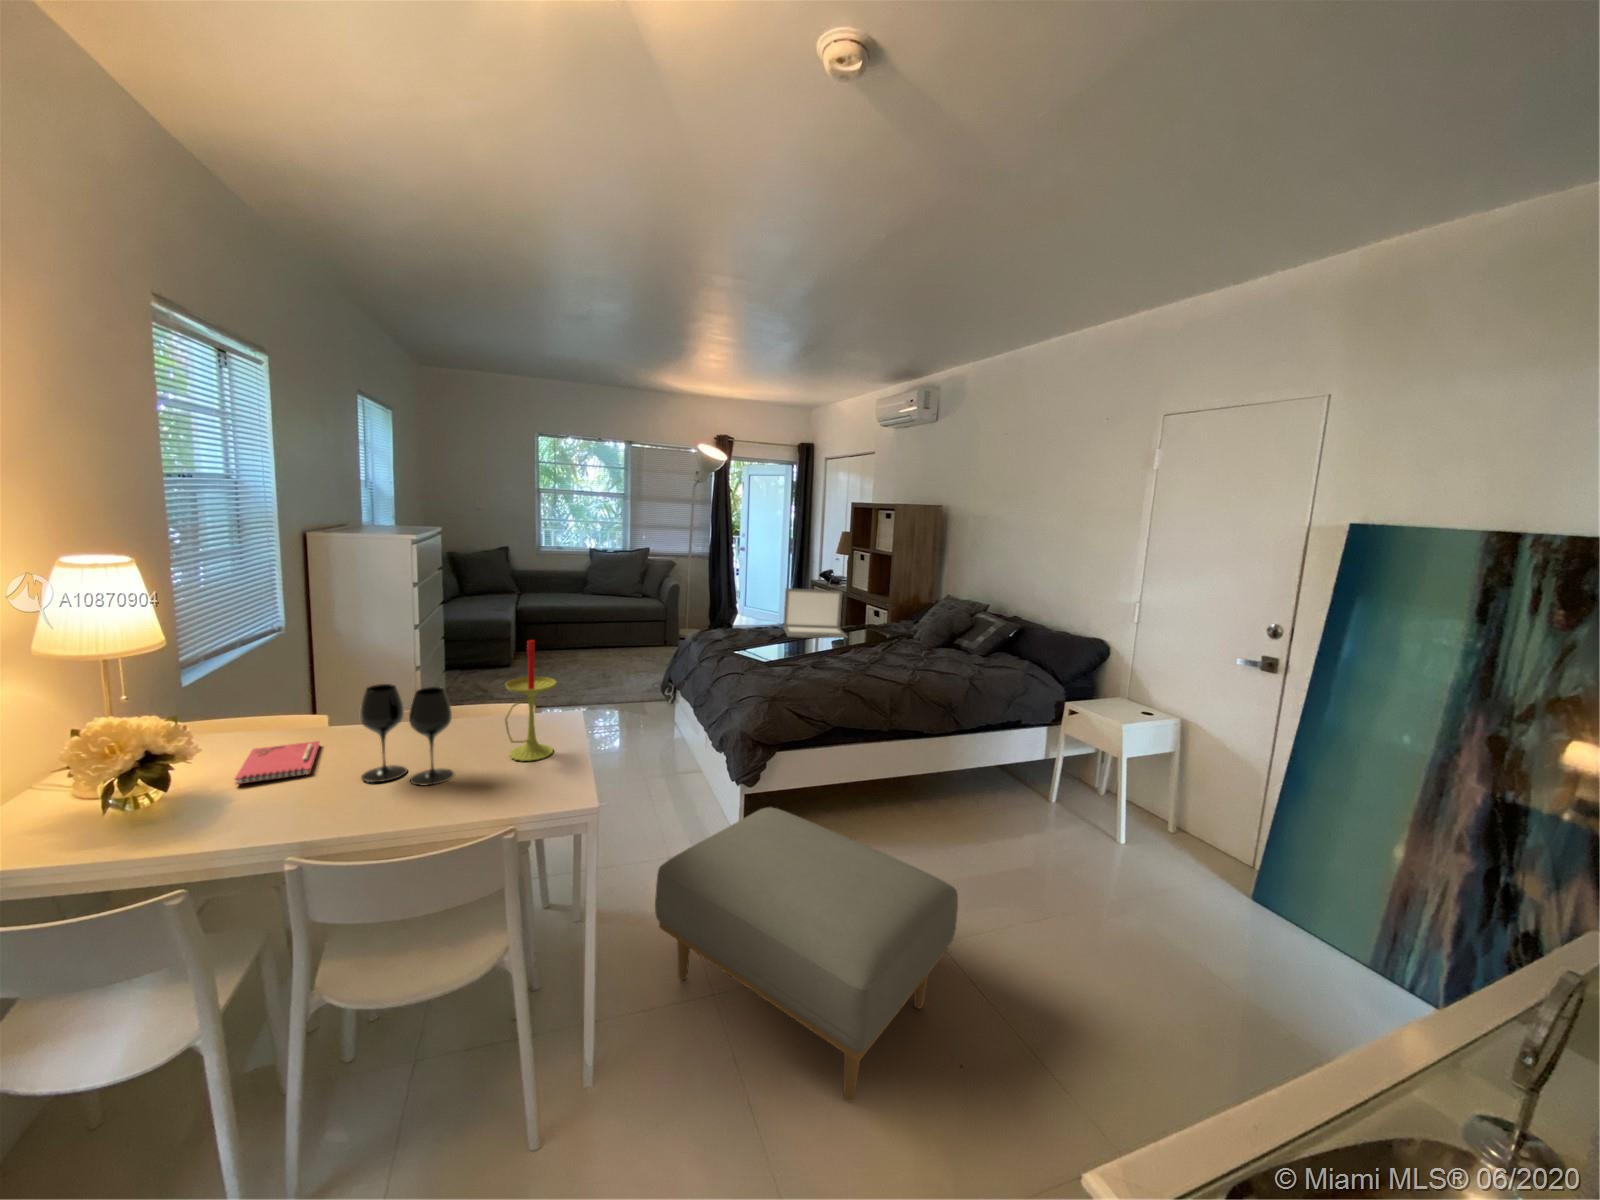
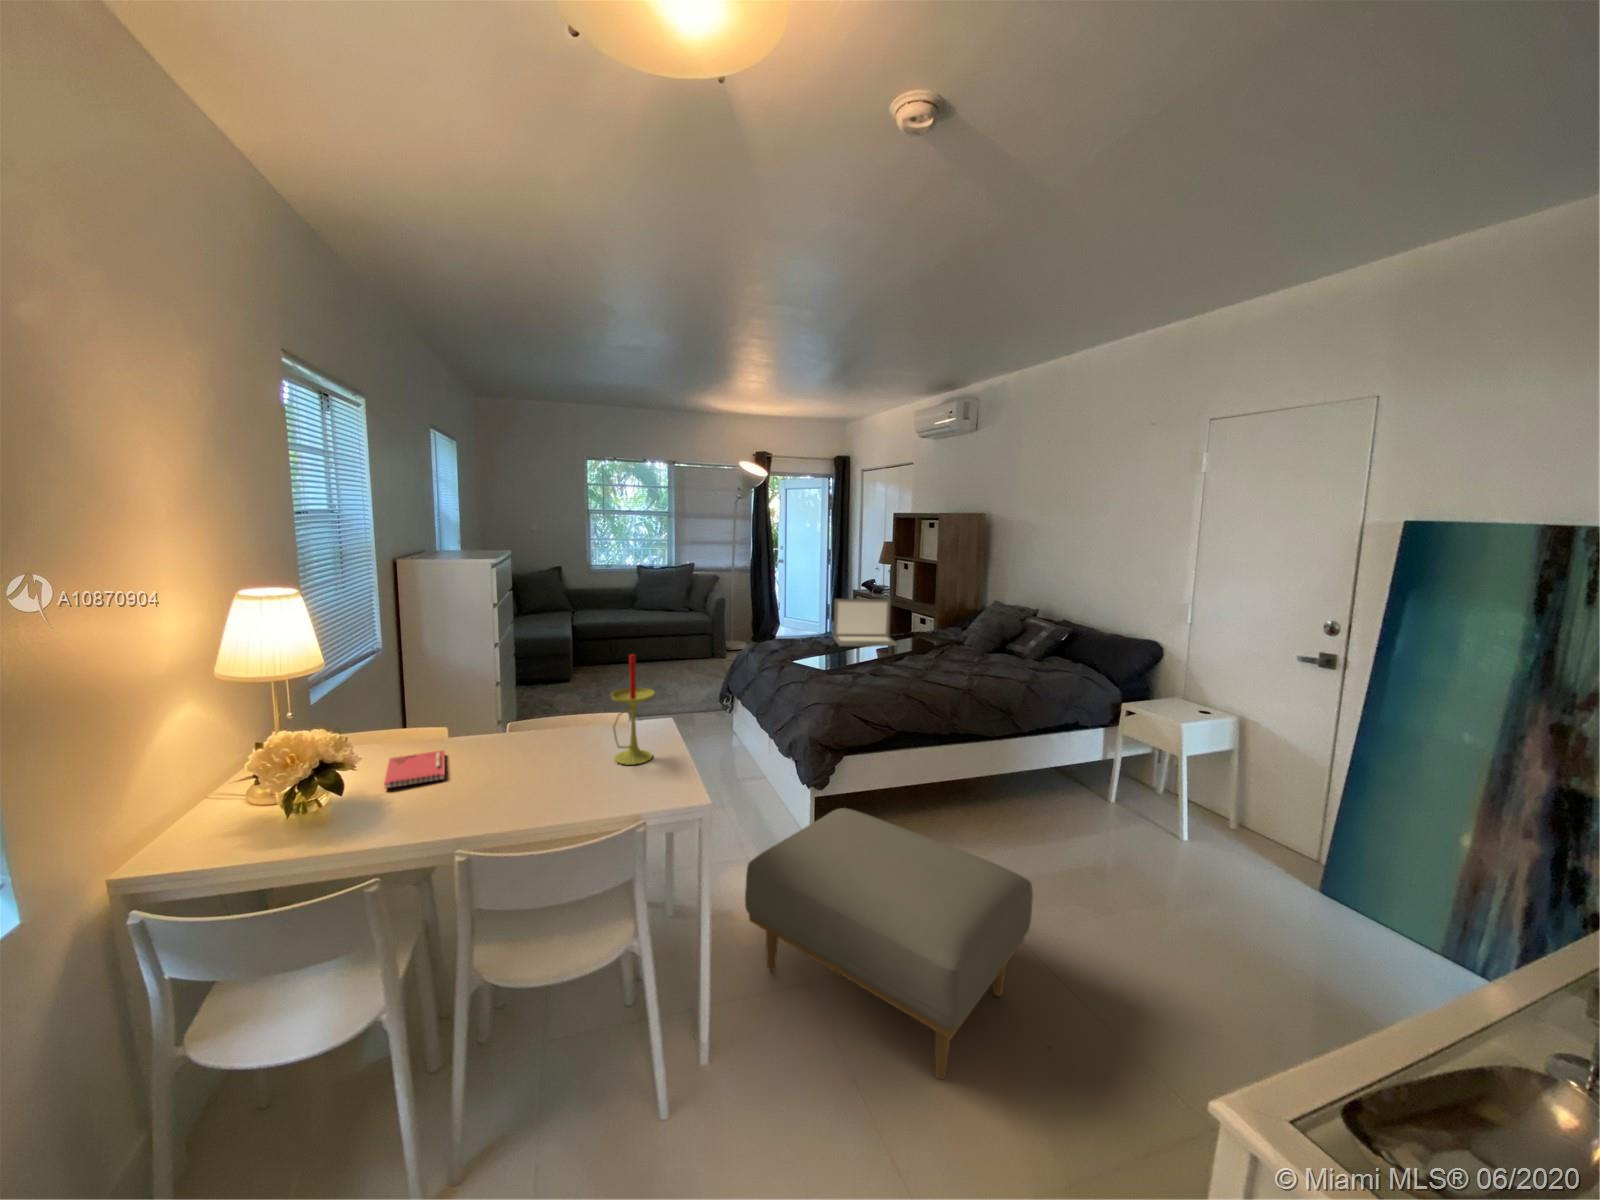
wine glass: present [360,684,454,786] -> none [489,697,571,787]

